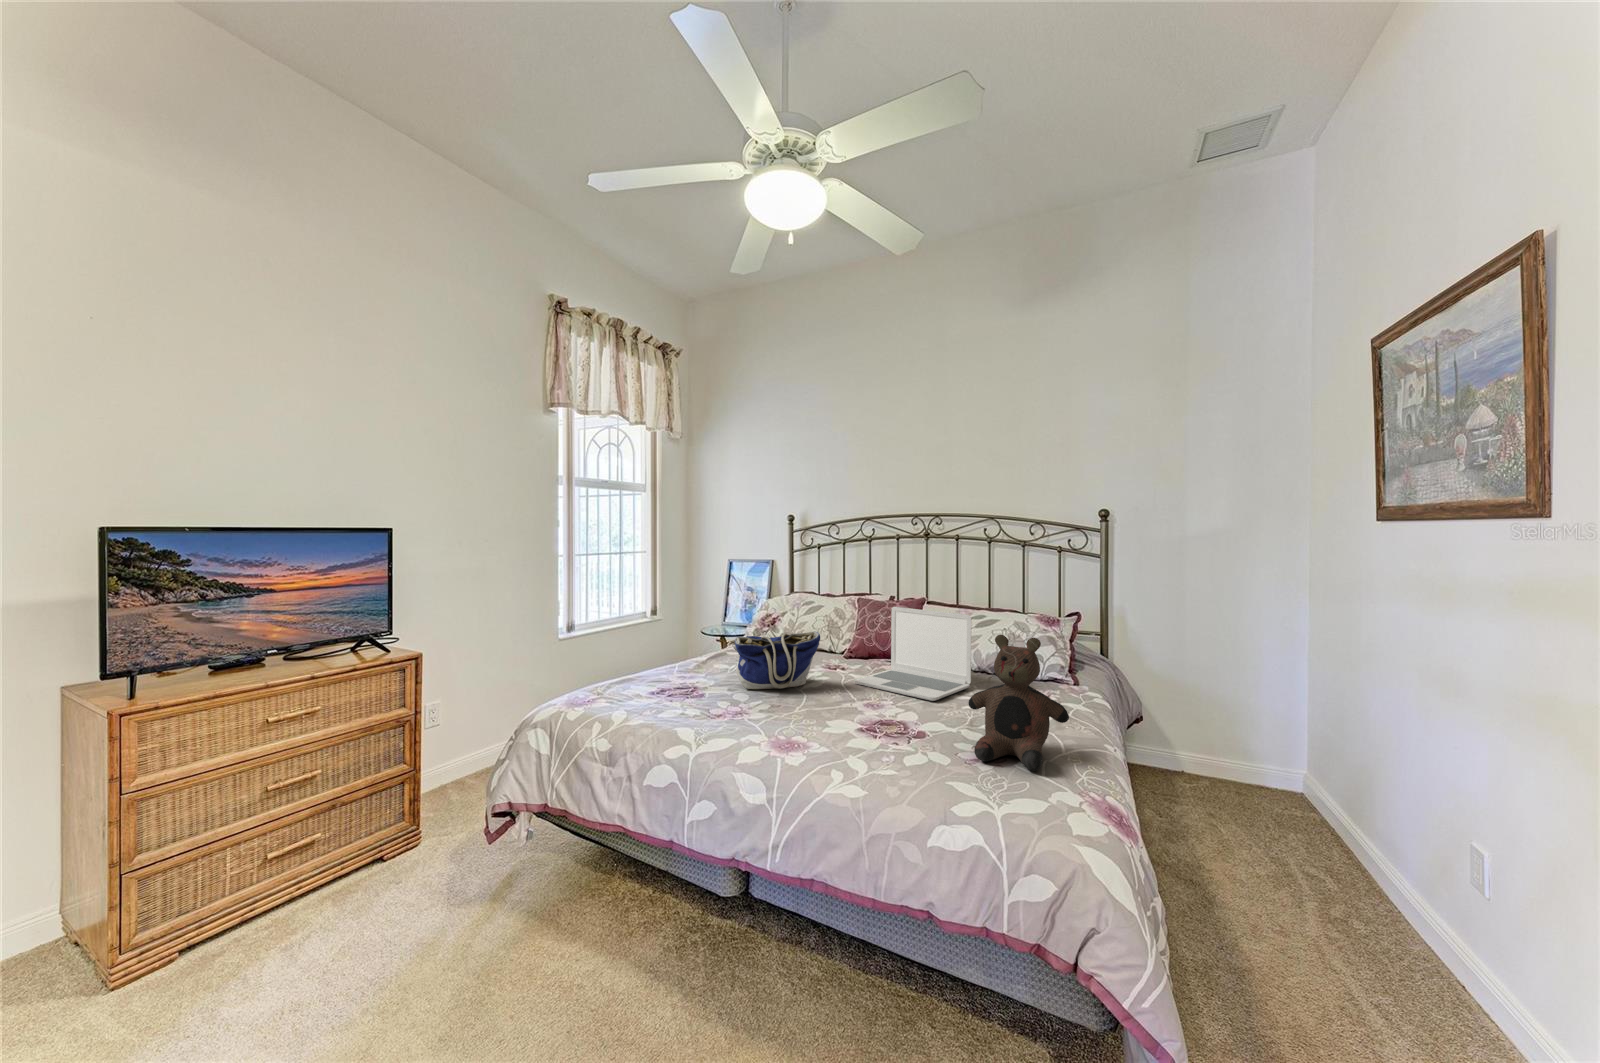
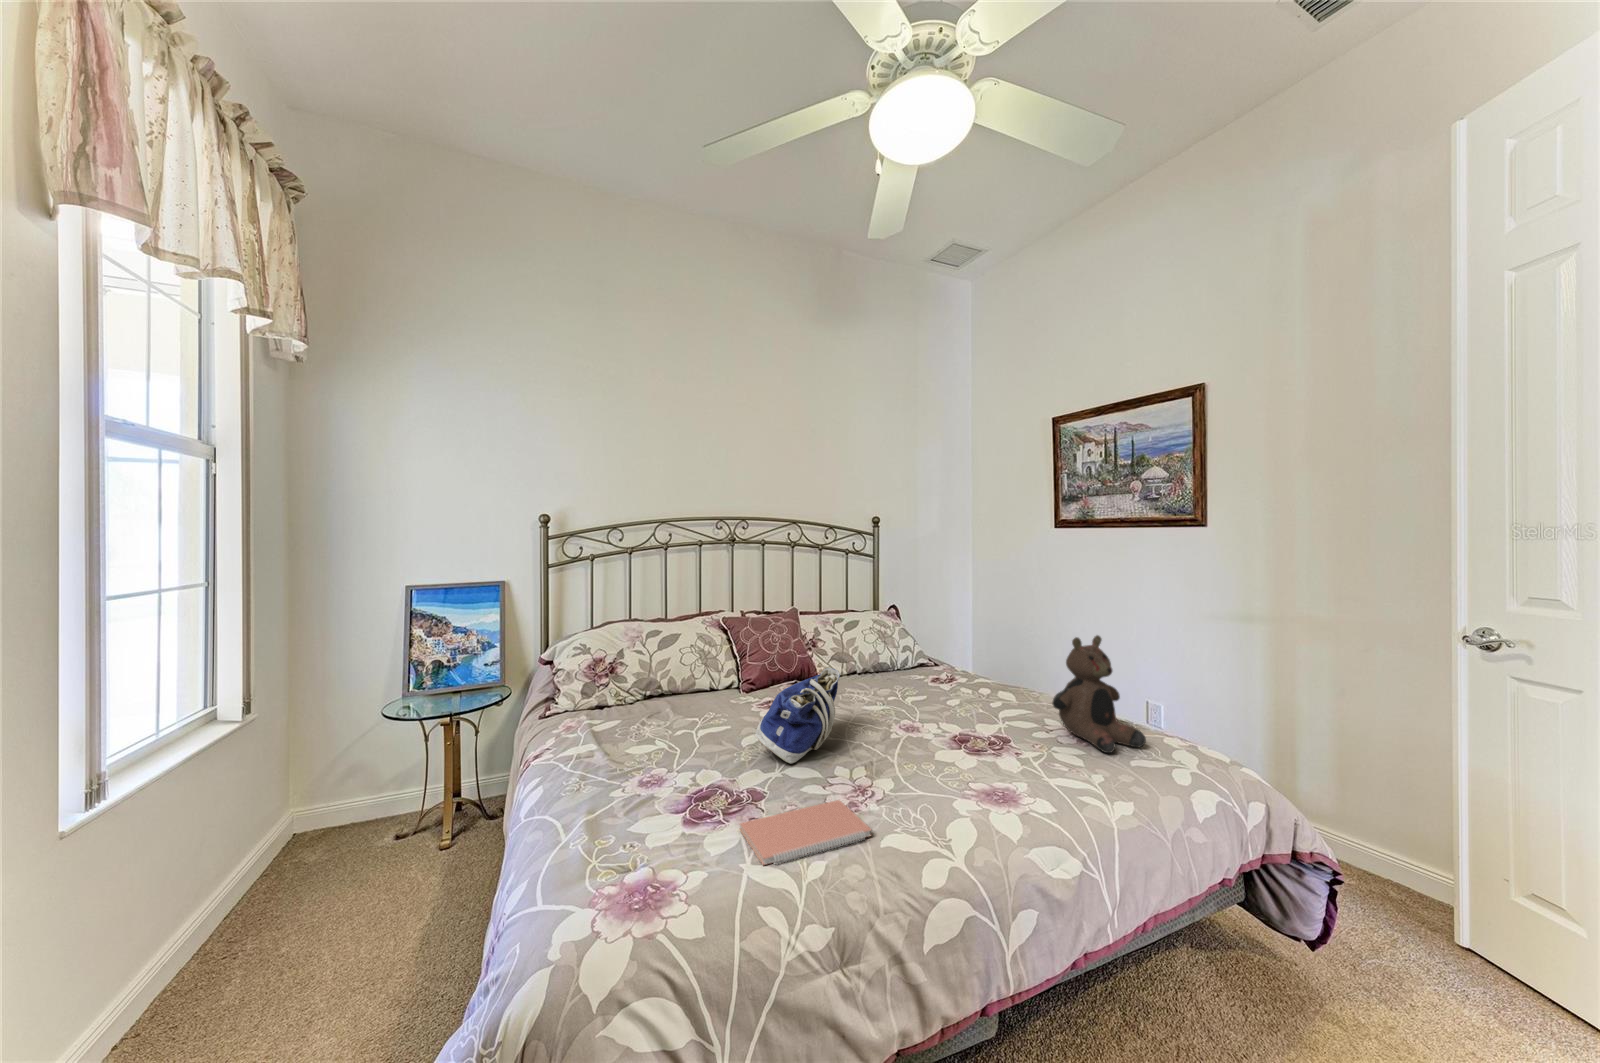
laptop: present [854,607,972,701] -> none [826,622,939,718]
notebook: none [623,694,711,720] -> present [739,800,871,865]

